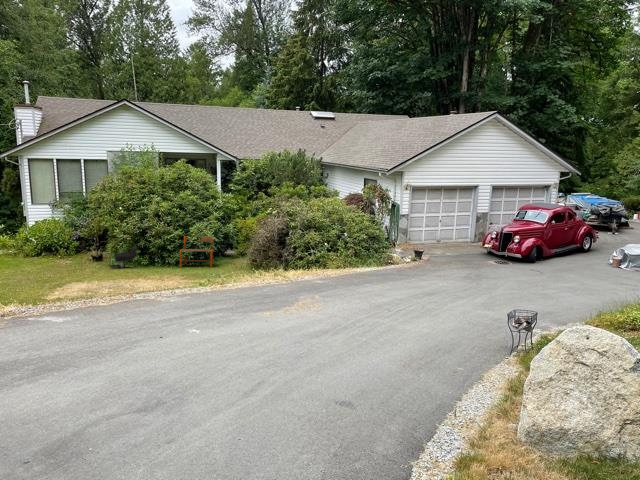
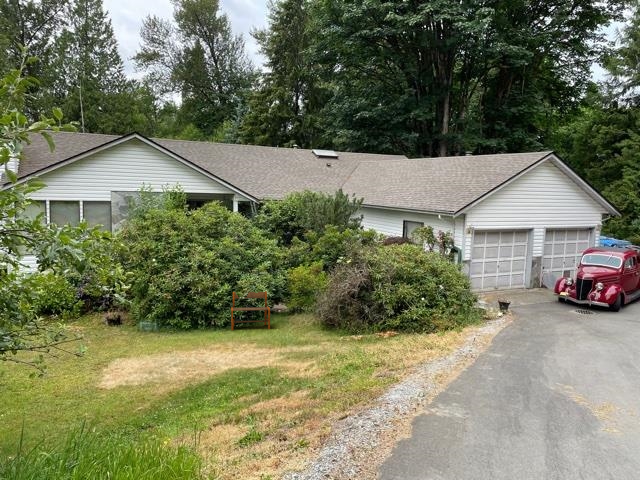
lounge chair: present [115,246,137,267] -> none [147,306,179,334]

